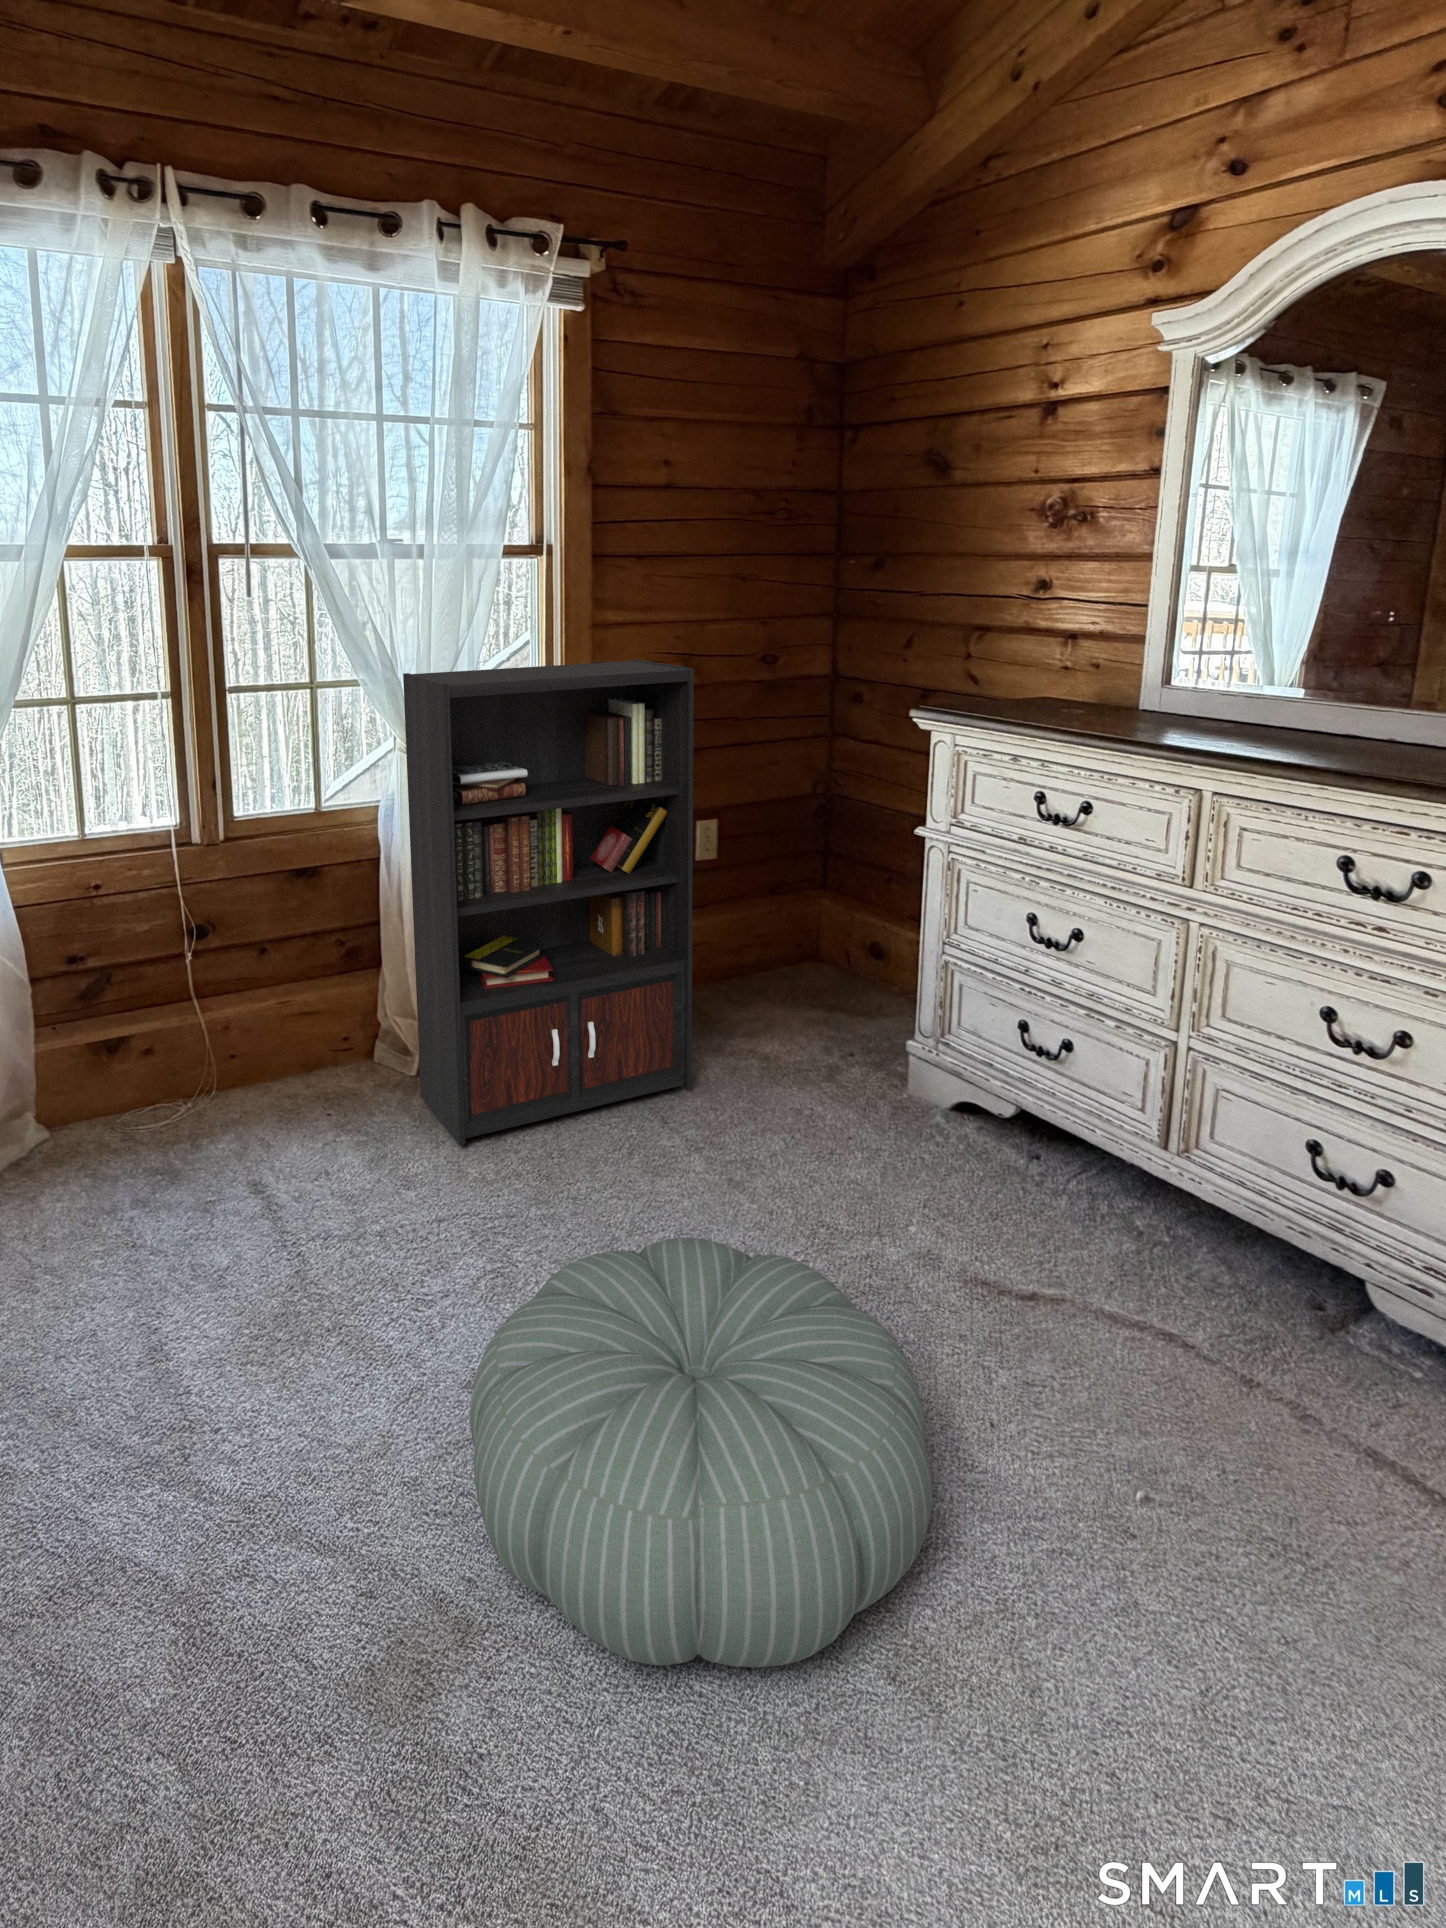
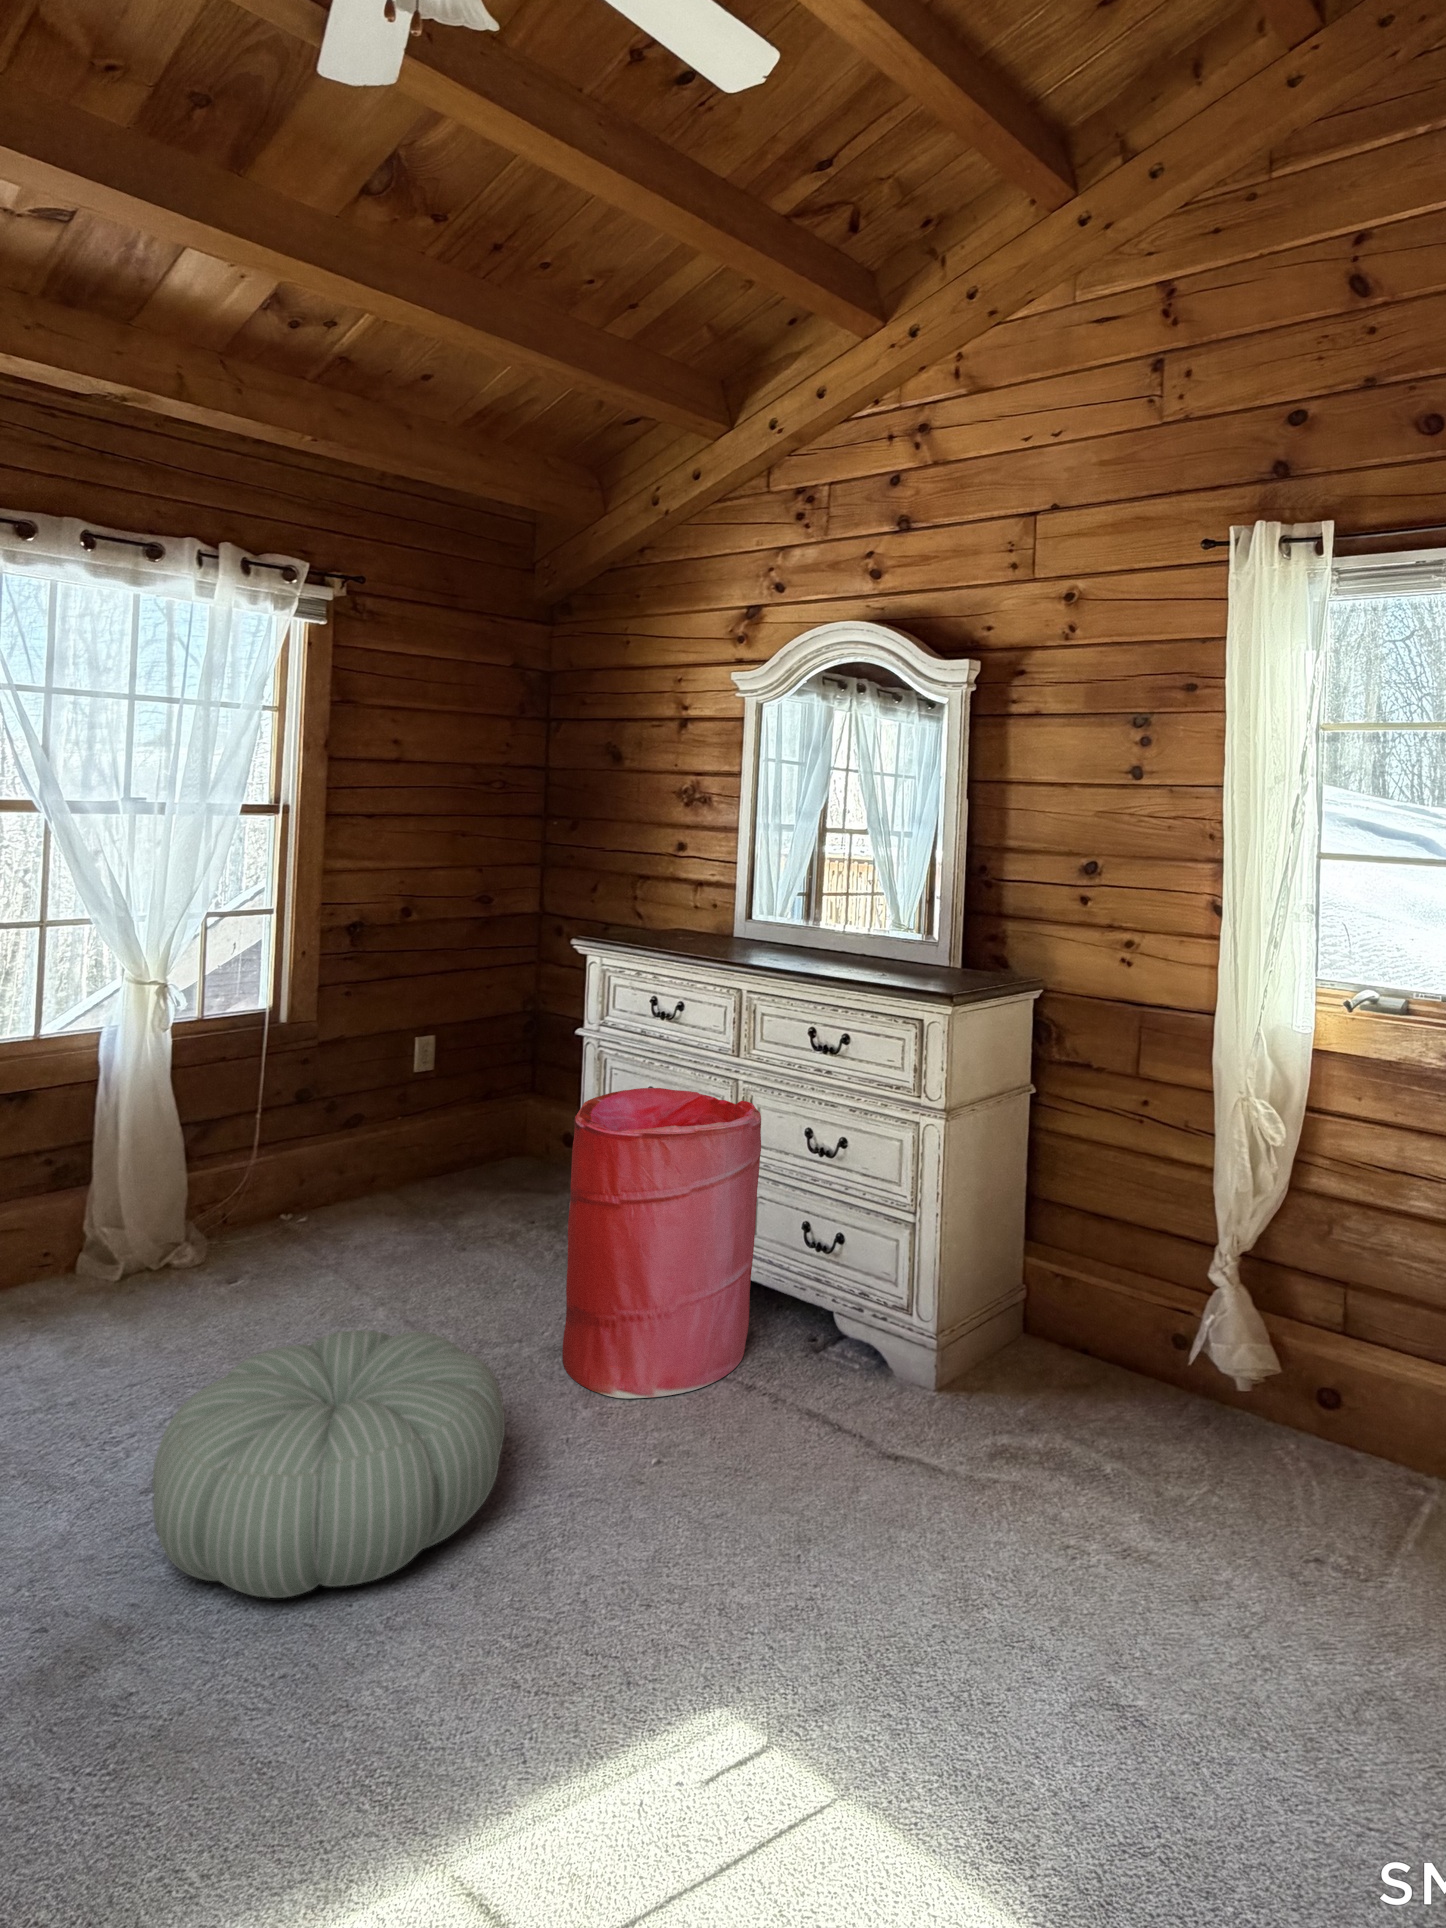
bookcase: present [403,660,694,1145] -> none [124,901,398,1325]
laundry hamper: none [943,924,1265,1375] -> present [562,1088,761,1399]

